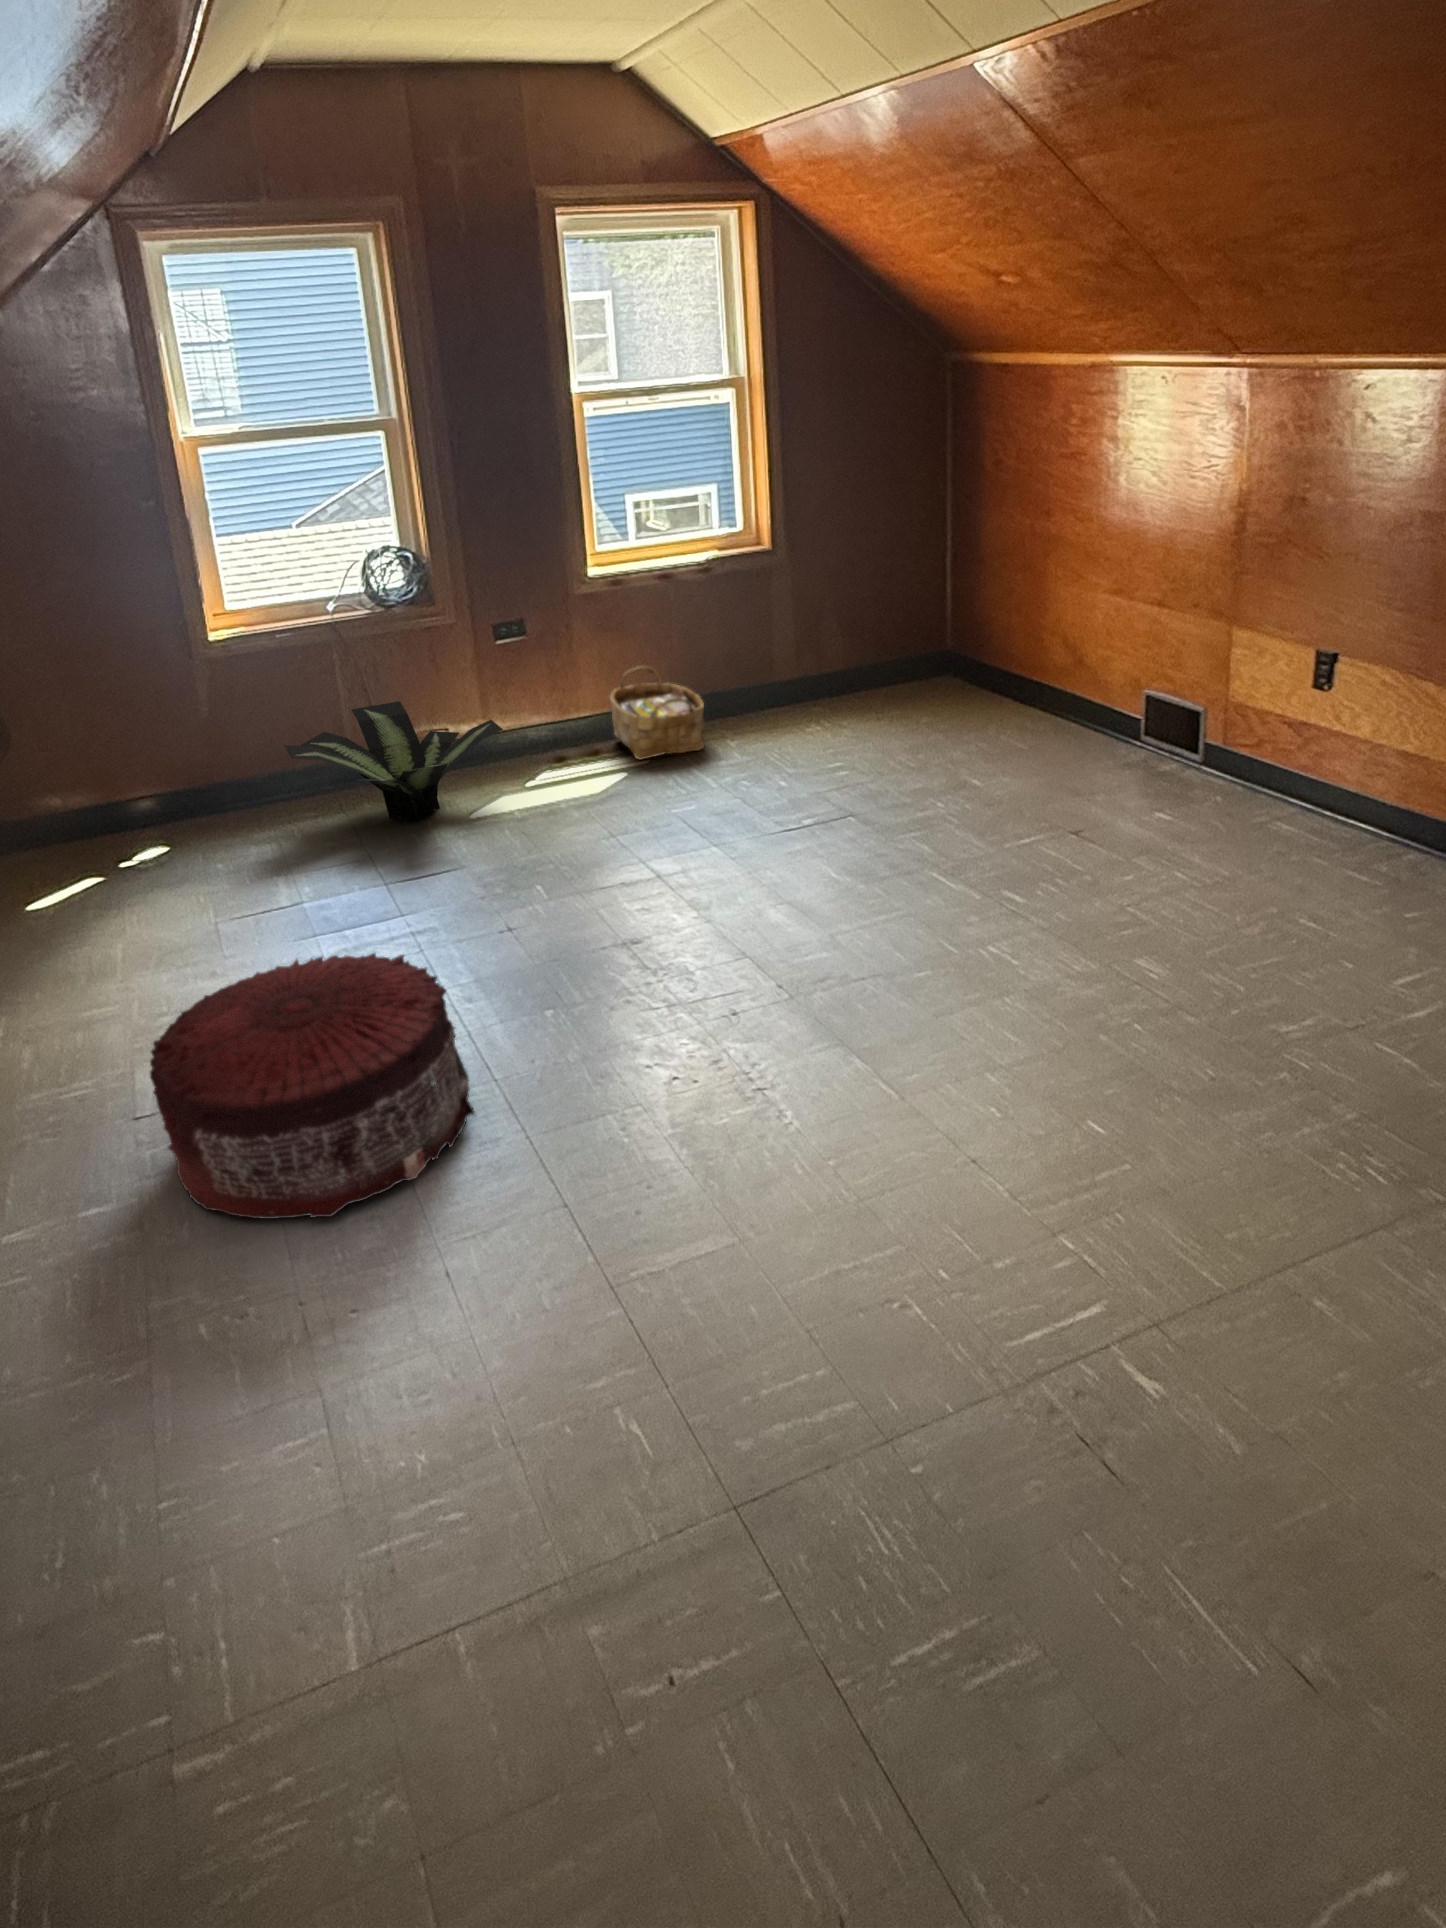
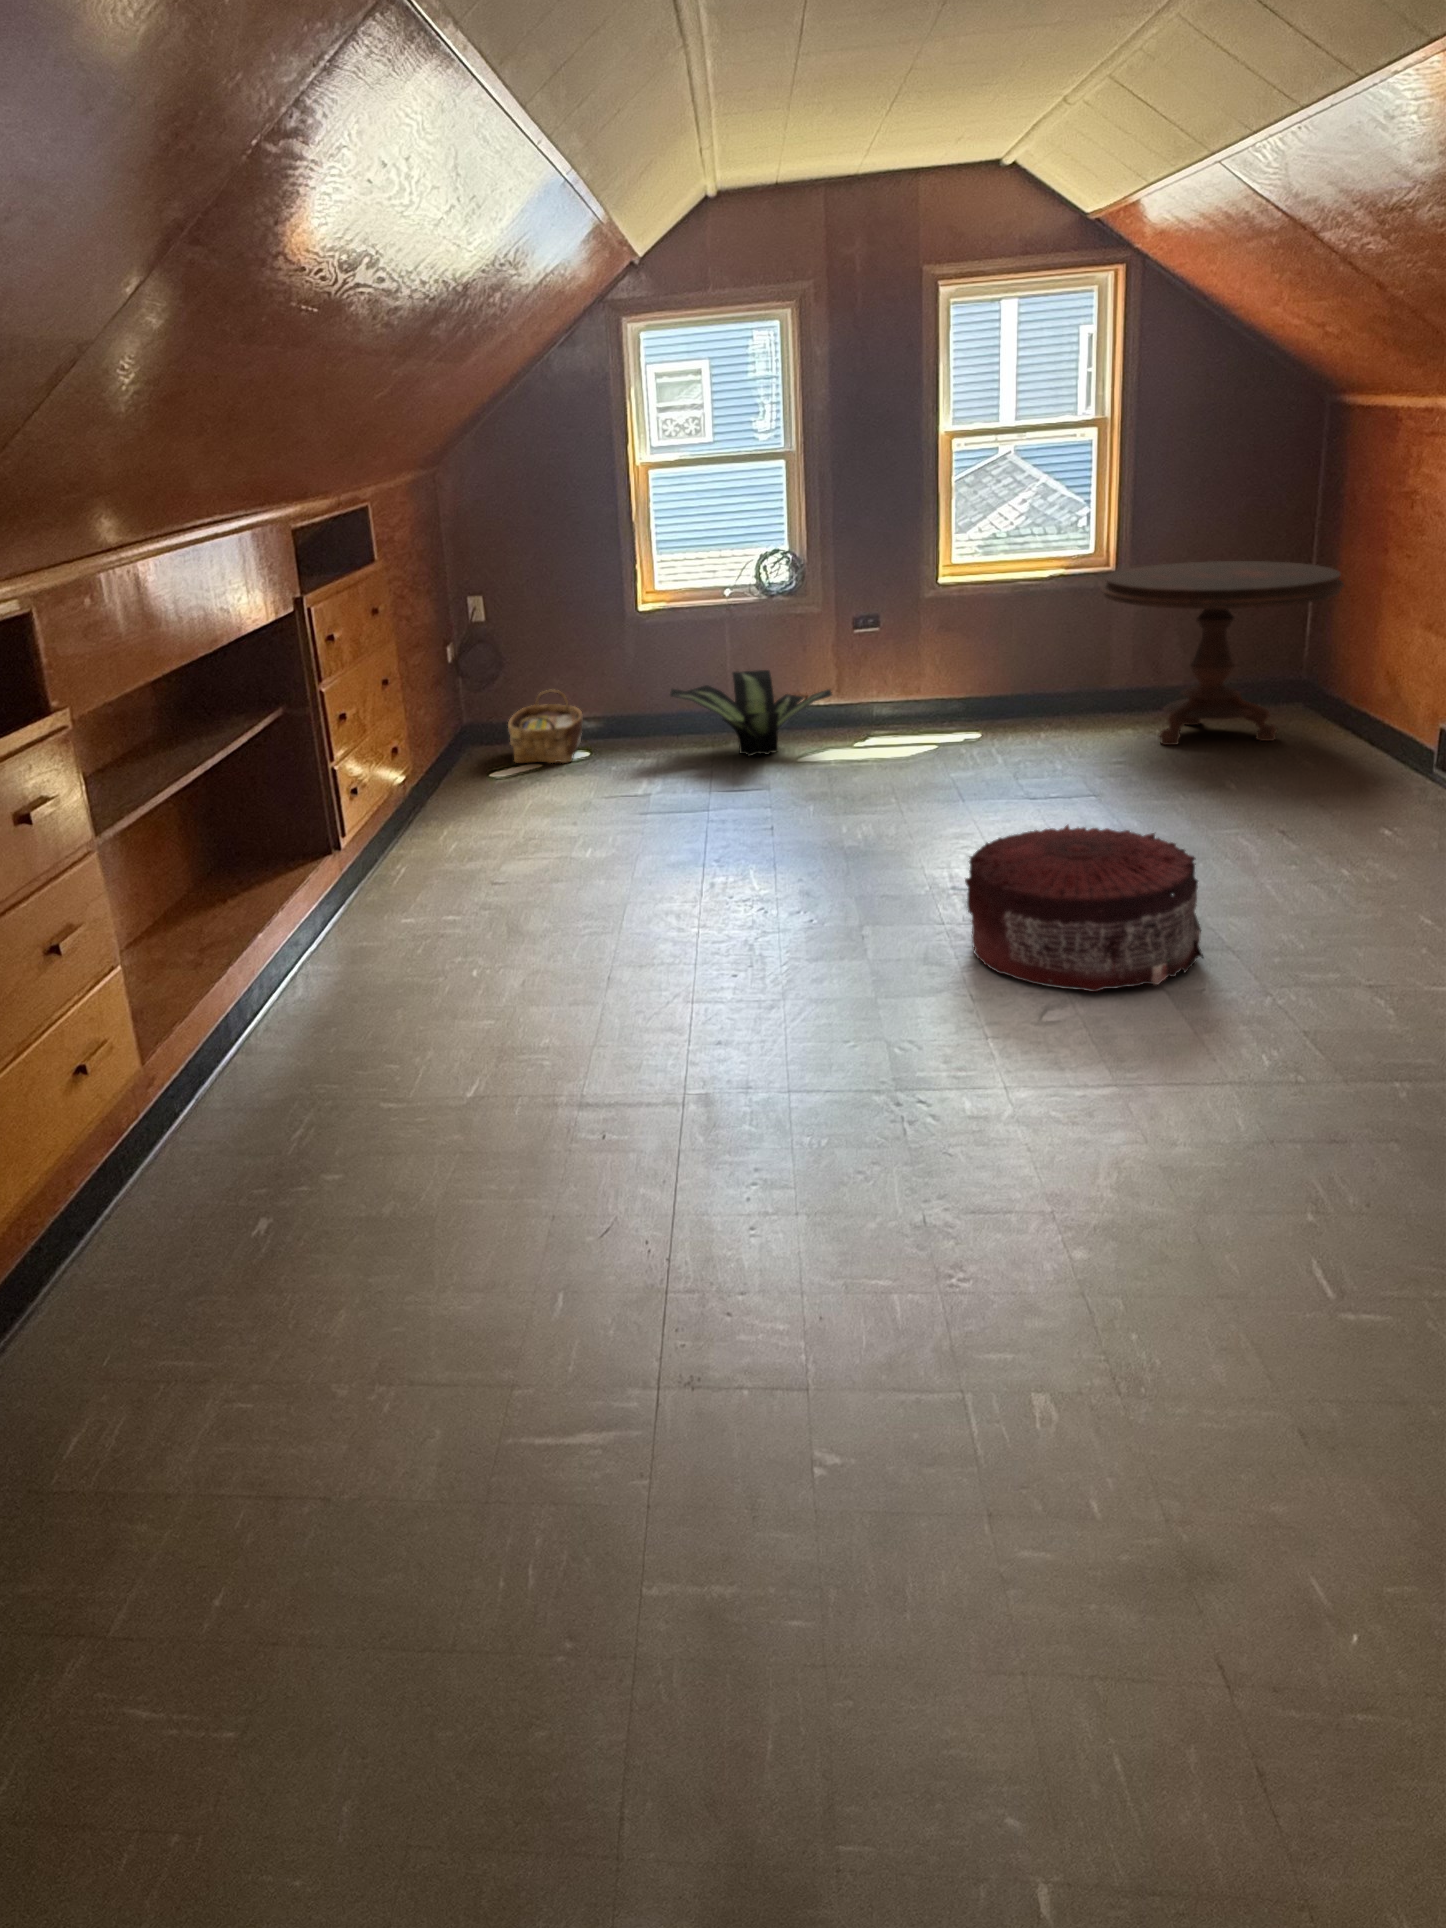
side table: none [775,531,1020,740] -> present [1101,561,1344,745]
woven basket: present [610,666,705,760] -> present [508,689,583,763]
pouf: present [150,953,475,1219] -> present [965,825,1203,992]

